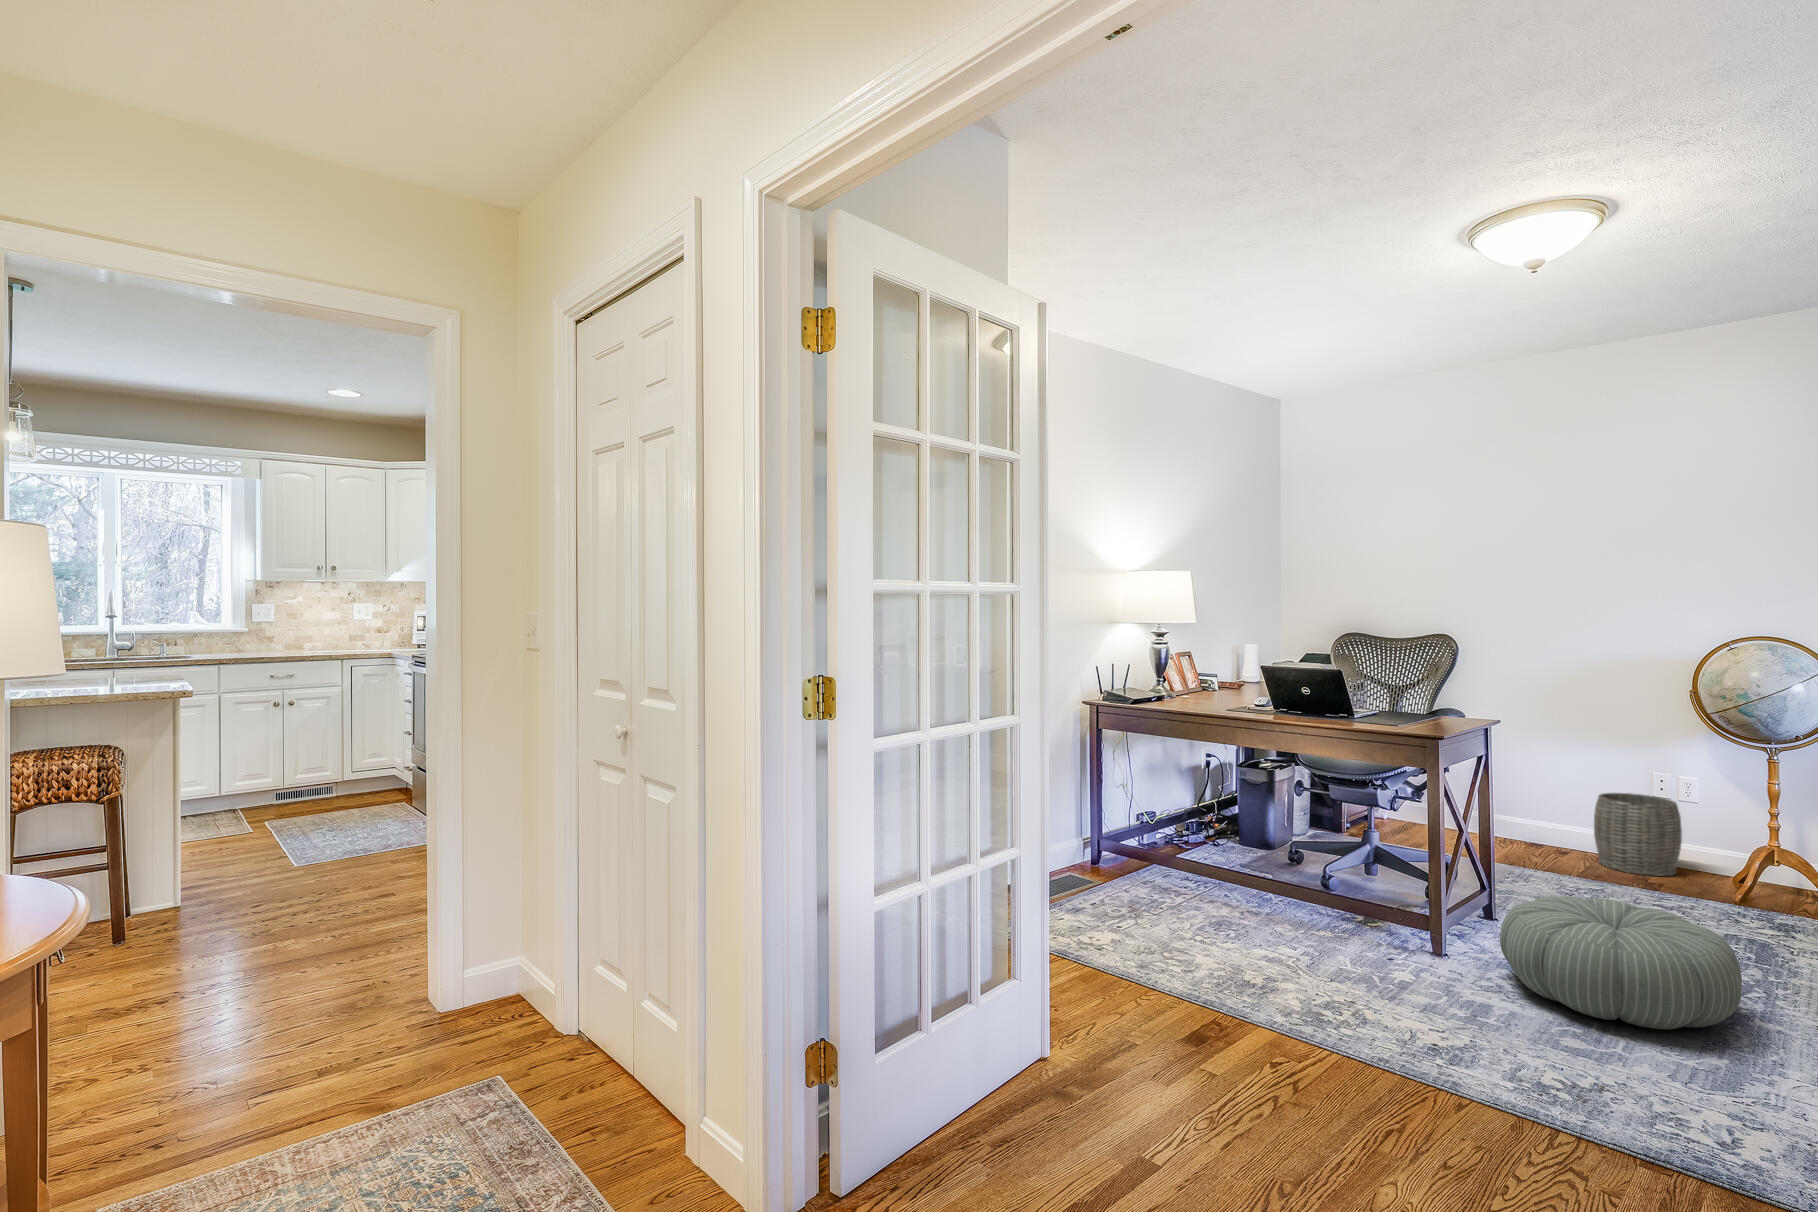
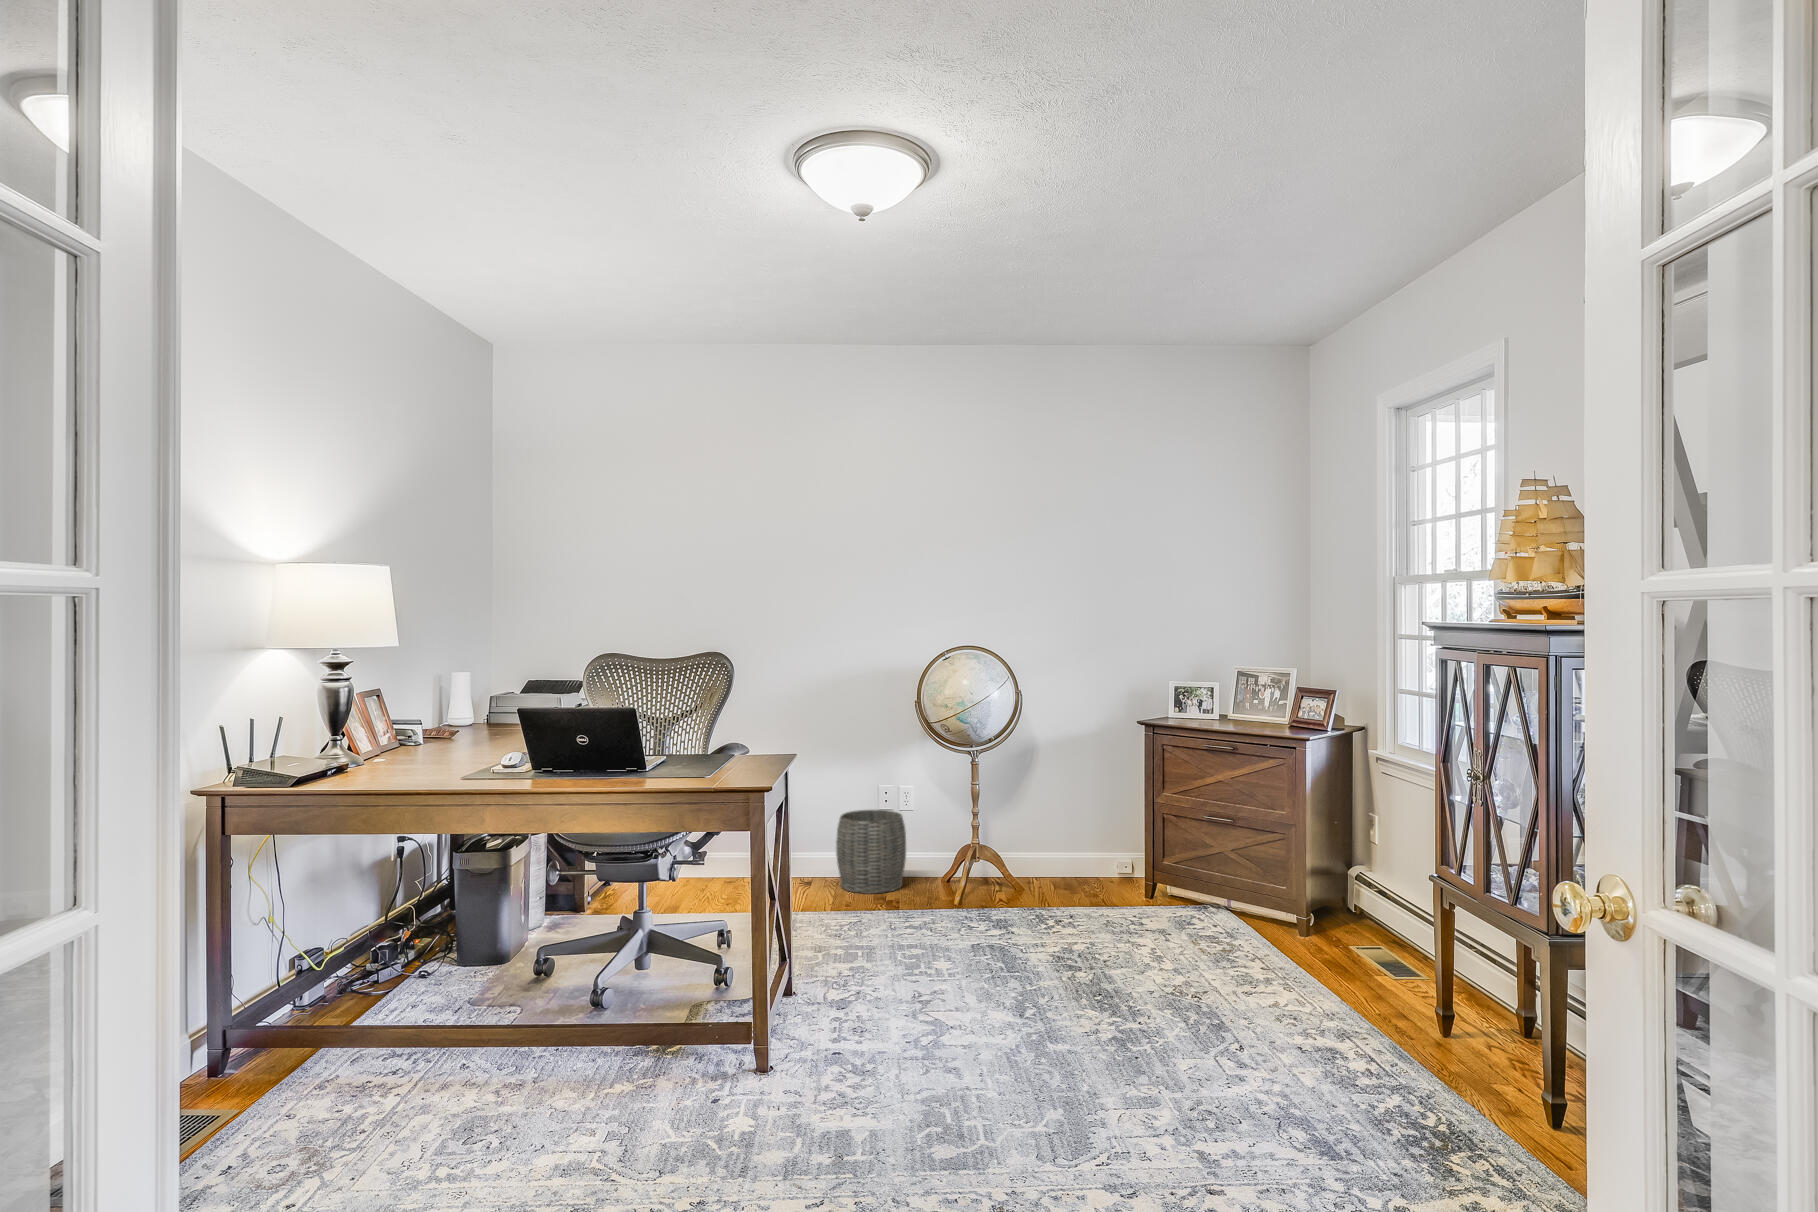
pouf: present [1500,896,1742,1030] -> none [834,947,1054,1102]

